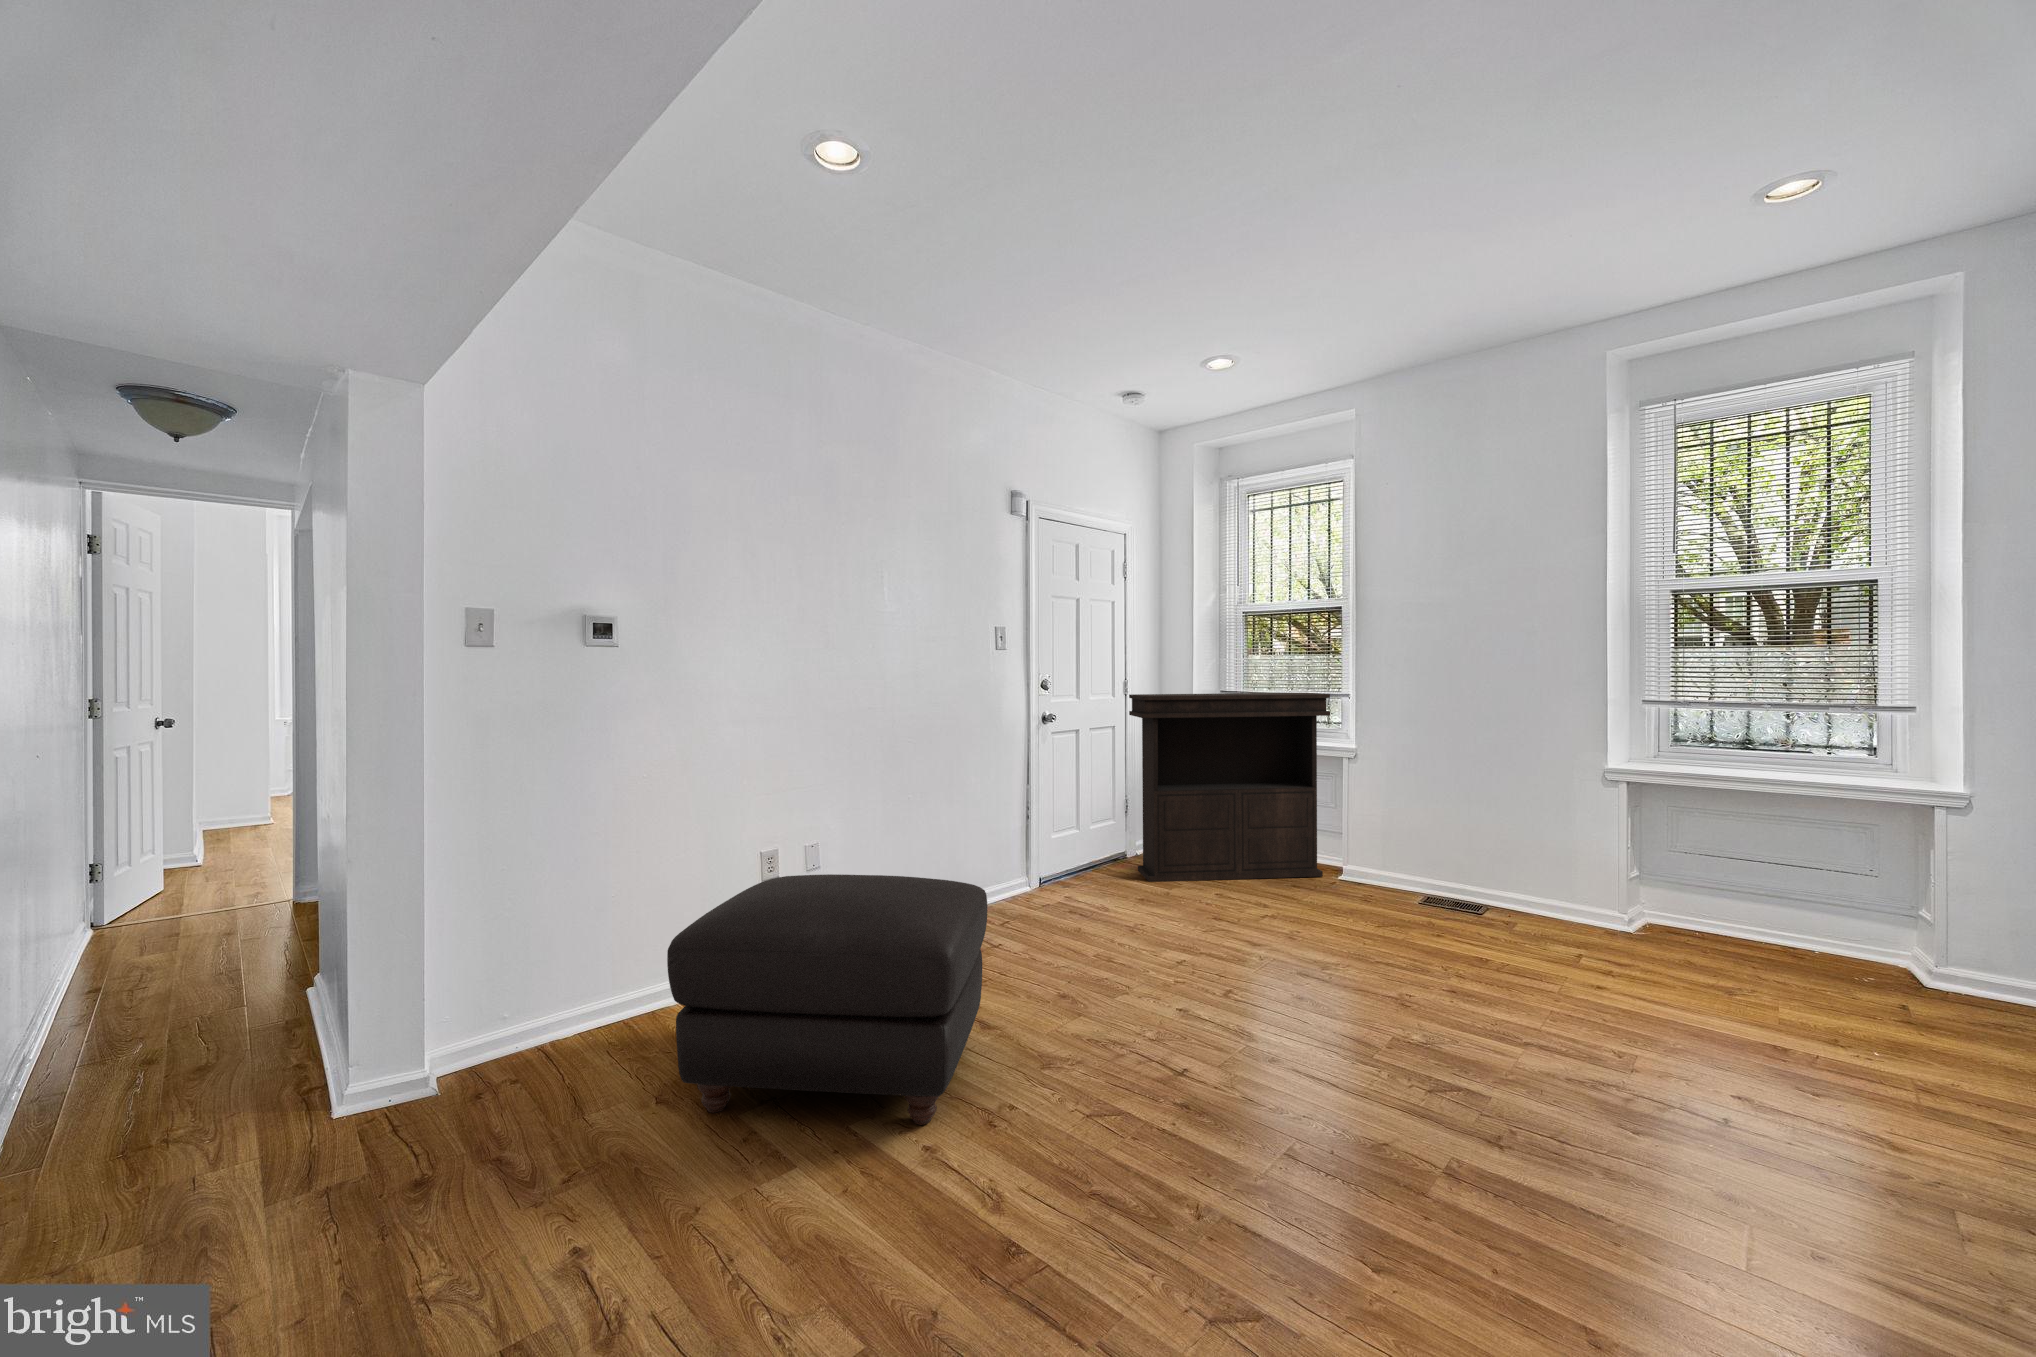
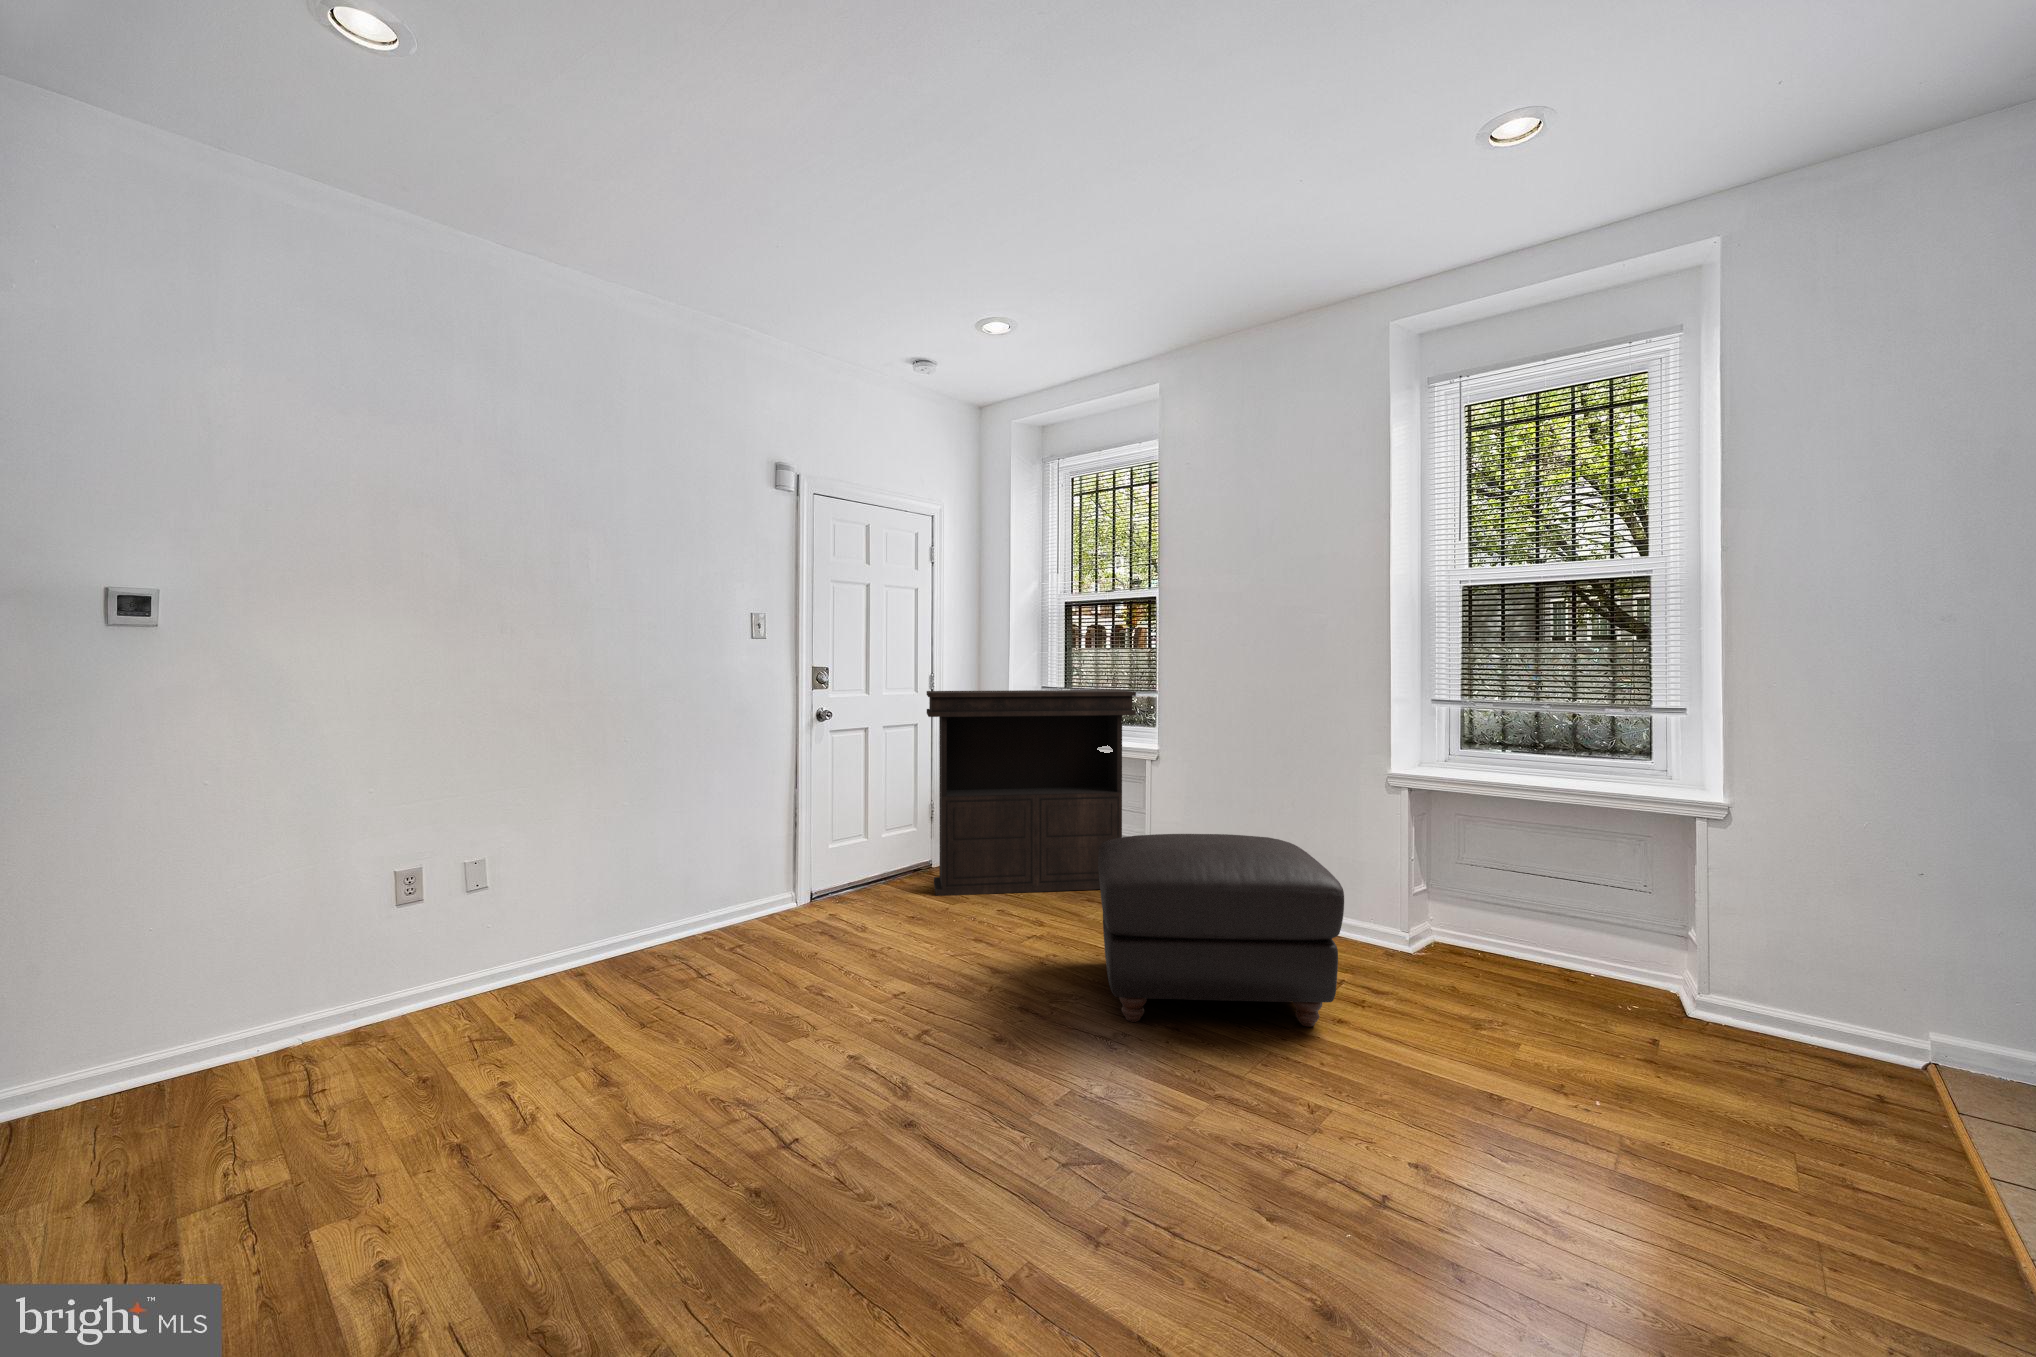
ottoman: present [667,874,987,1125] -> present [1098,834,1344,1027]

